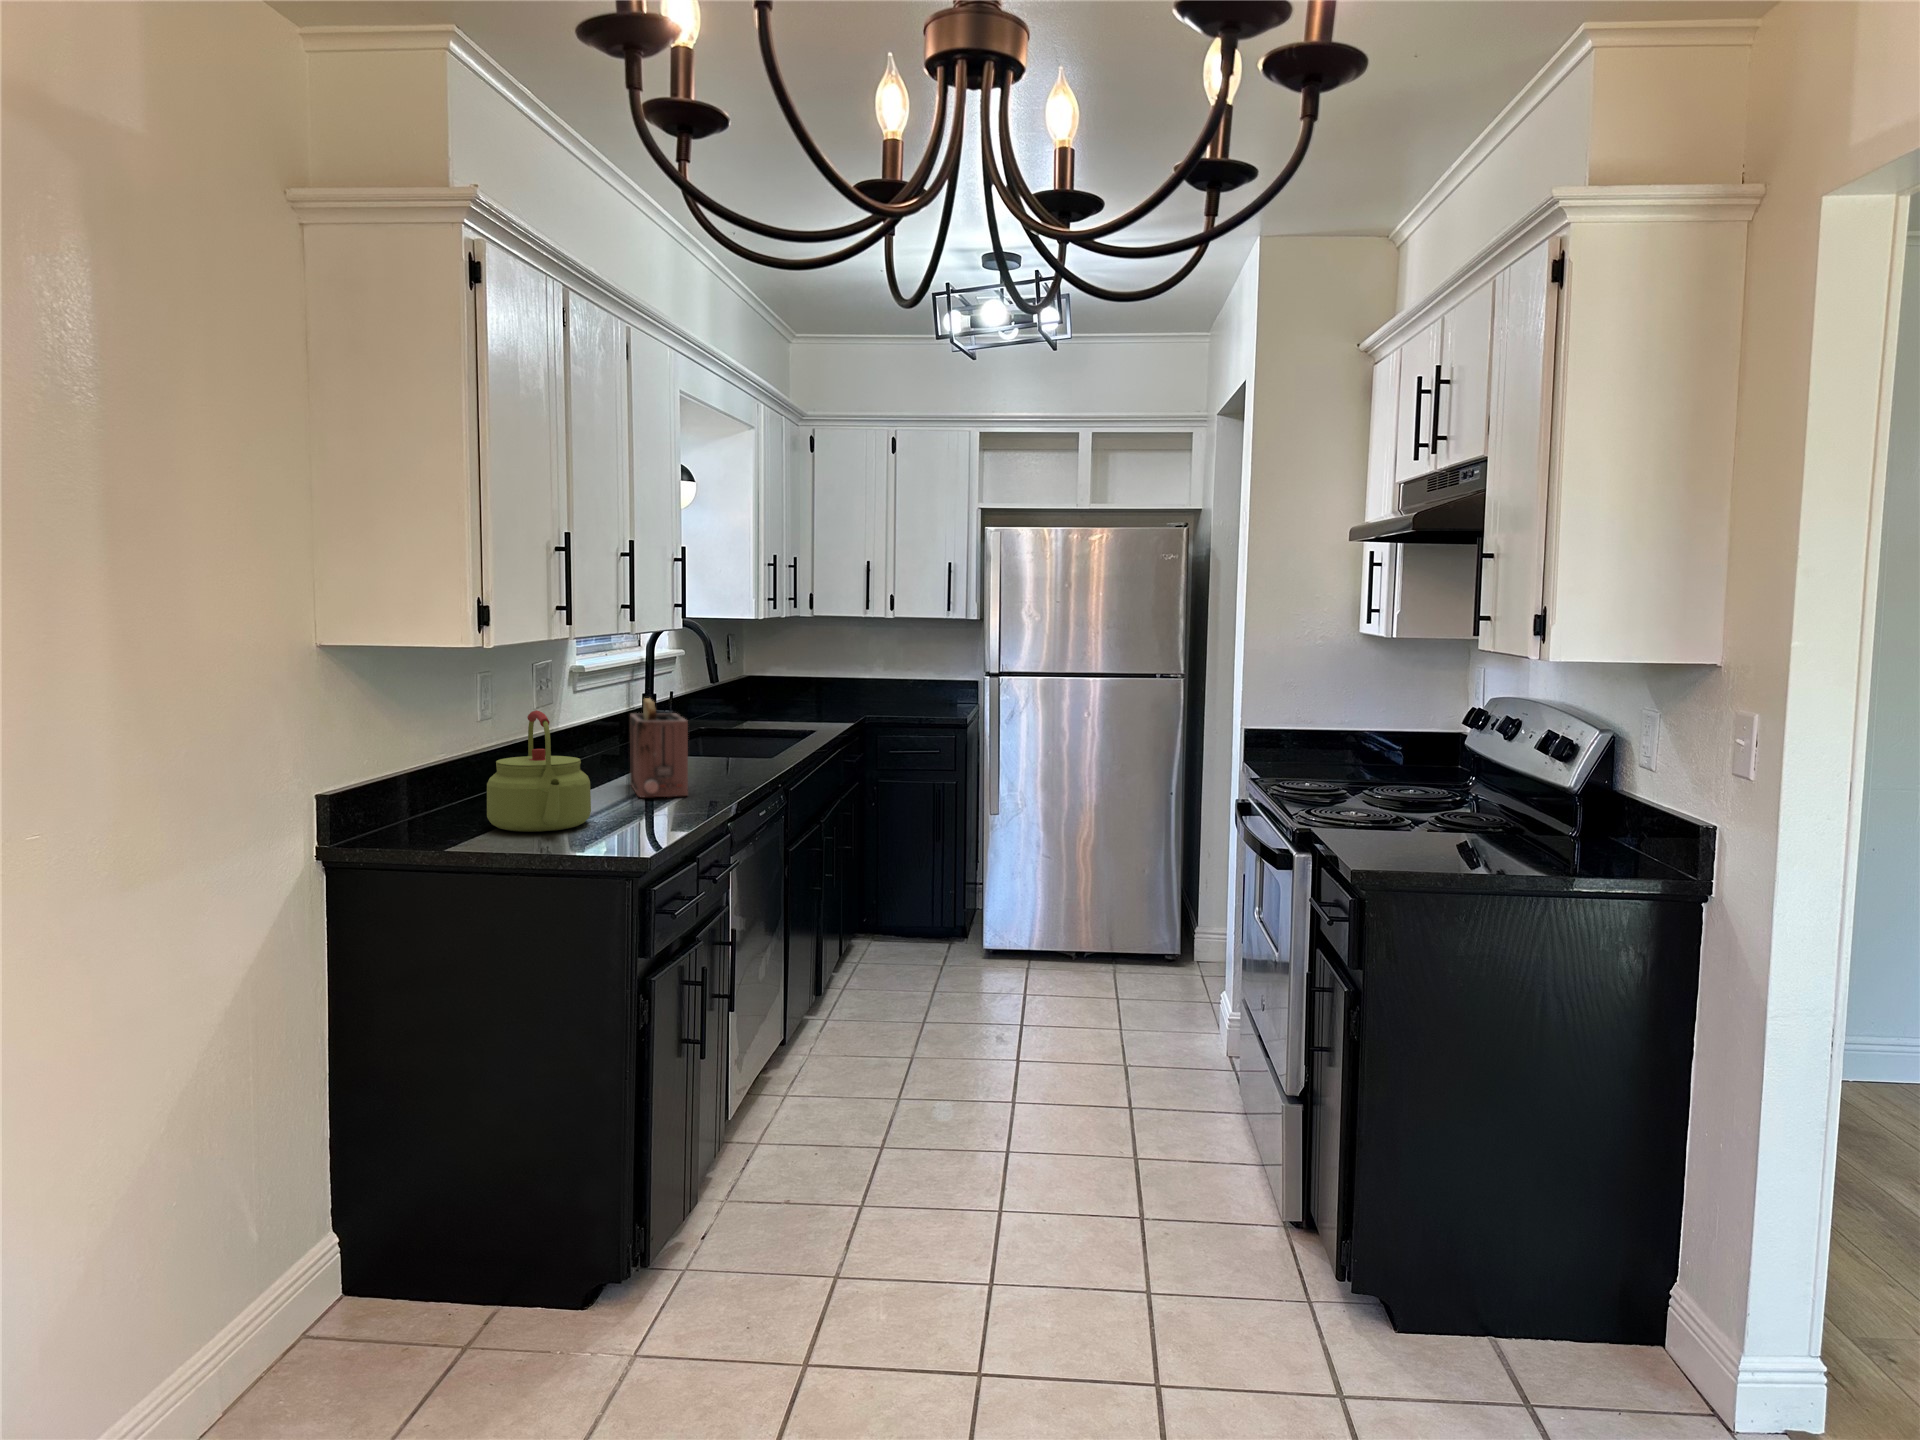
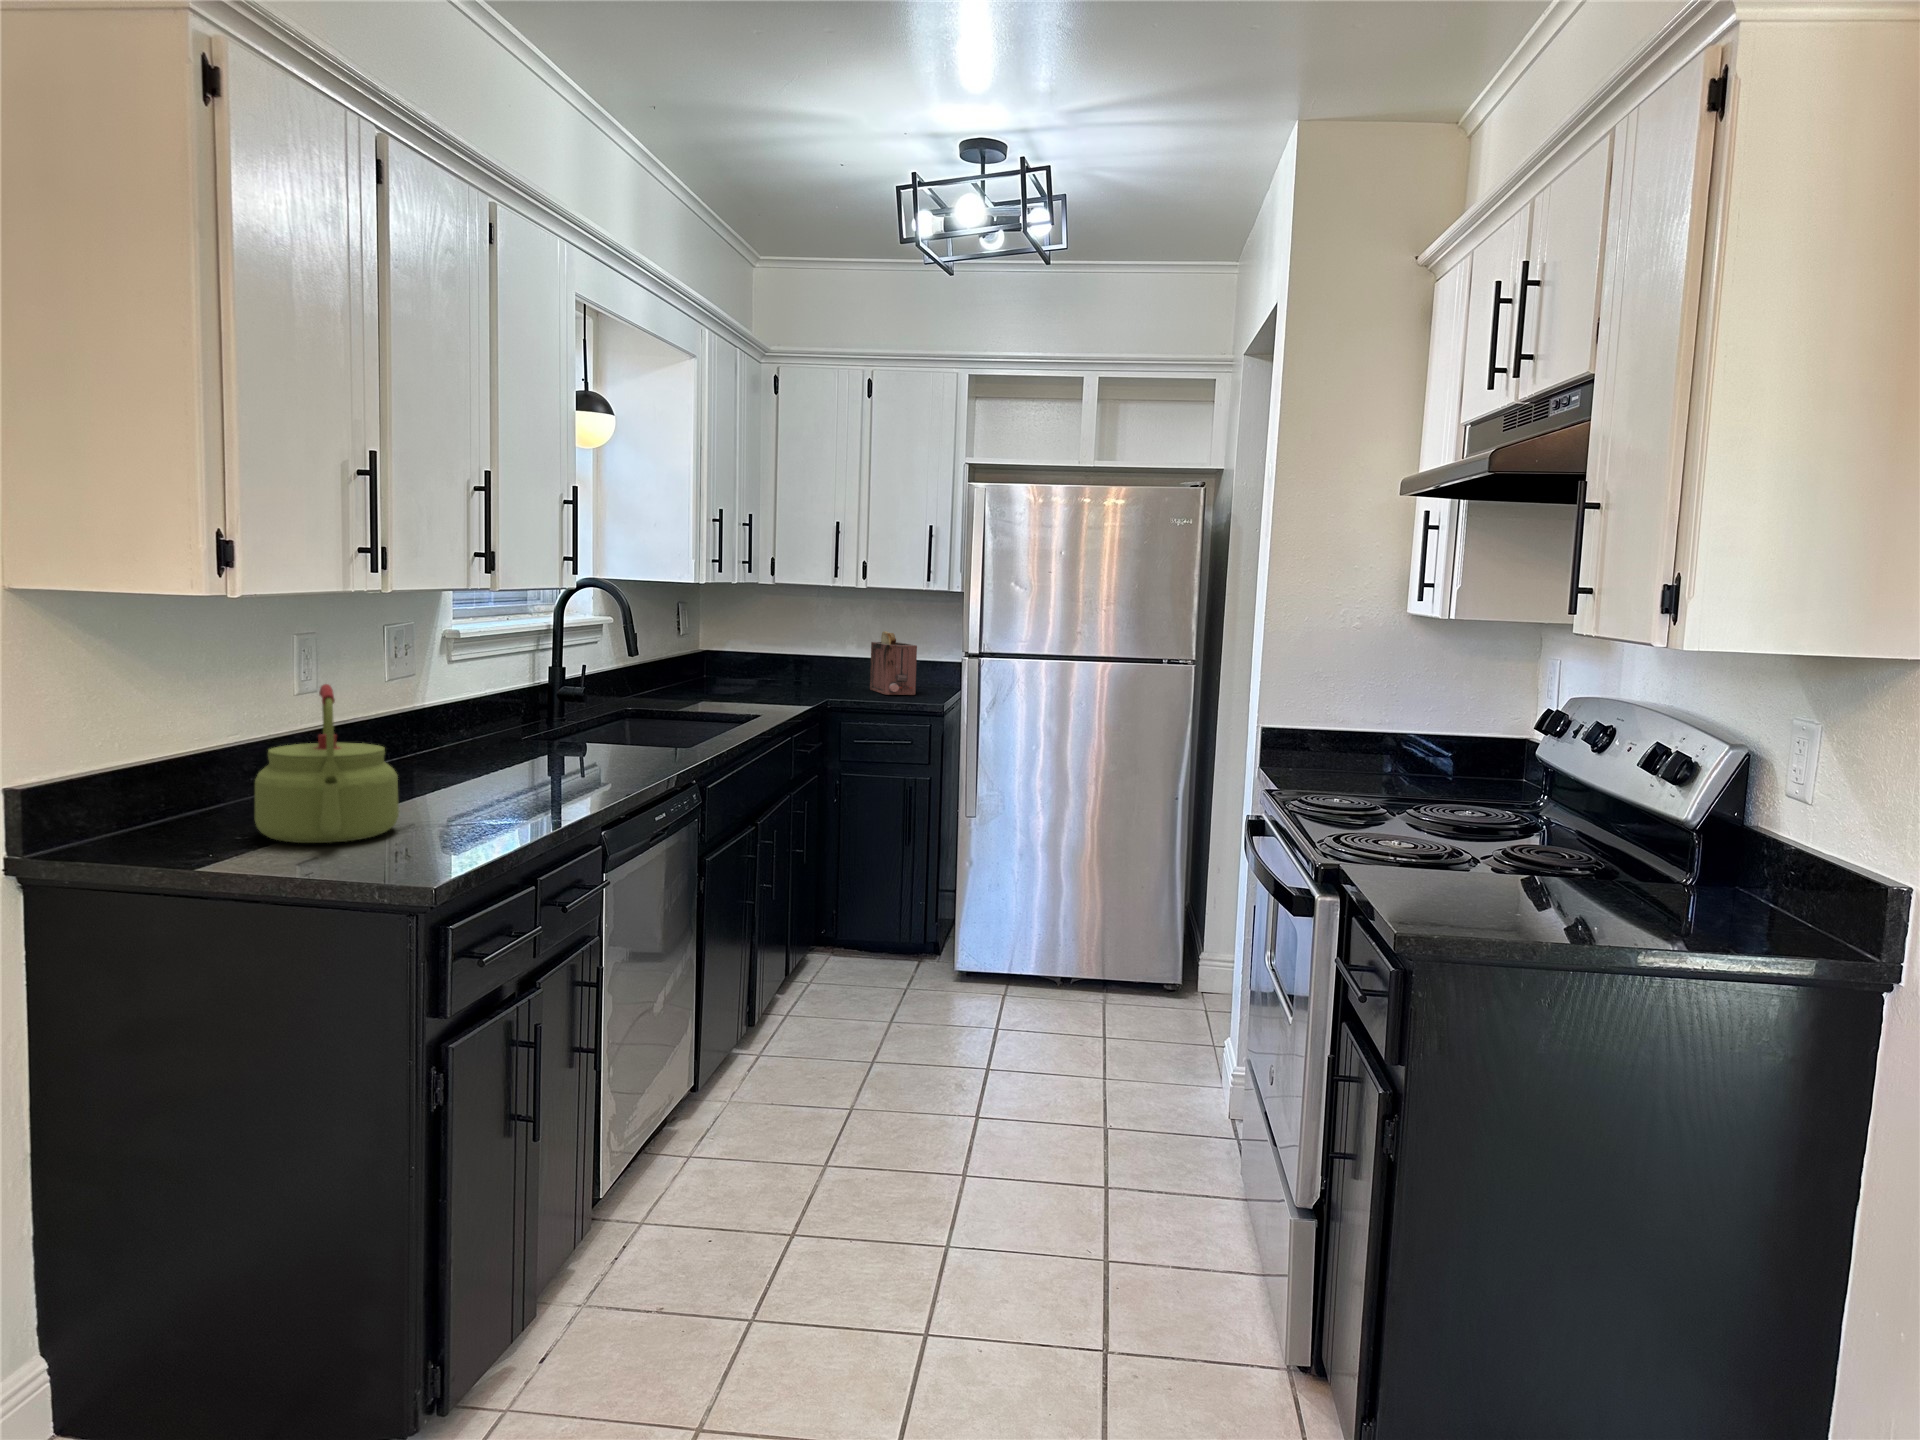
toaster: present [630,698,688,797] -> present [870,631,917,695]

